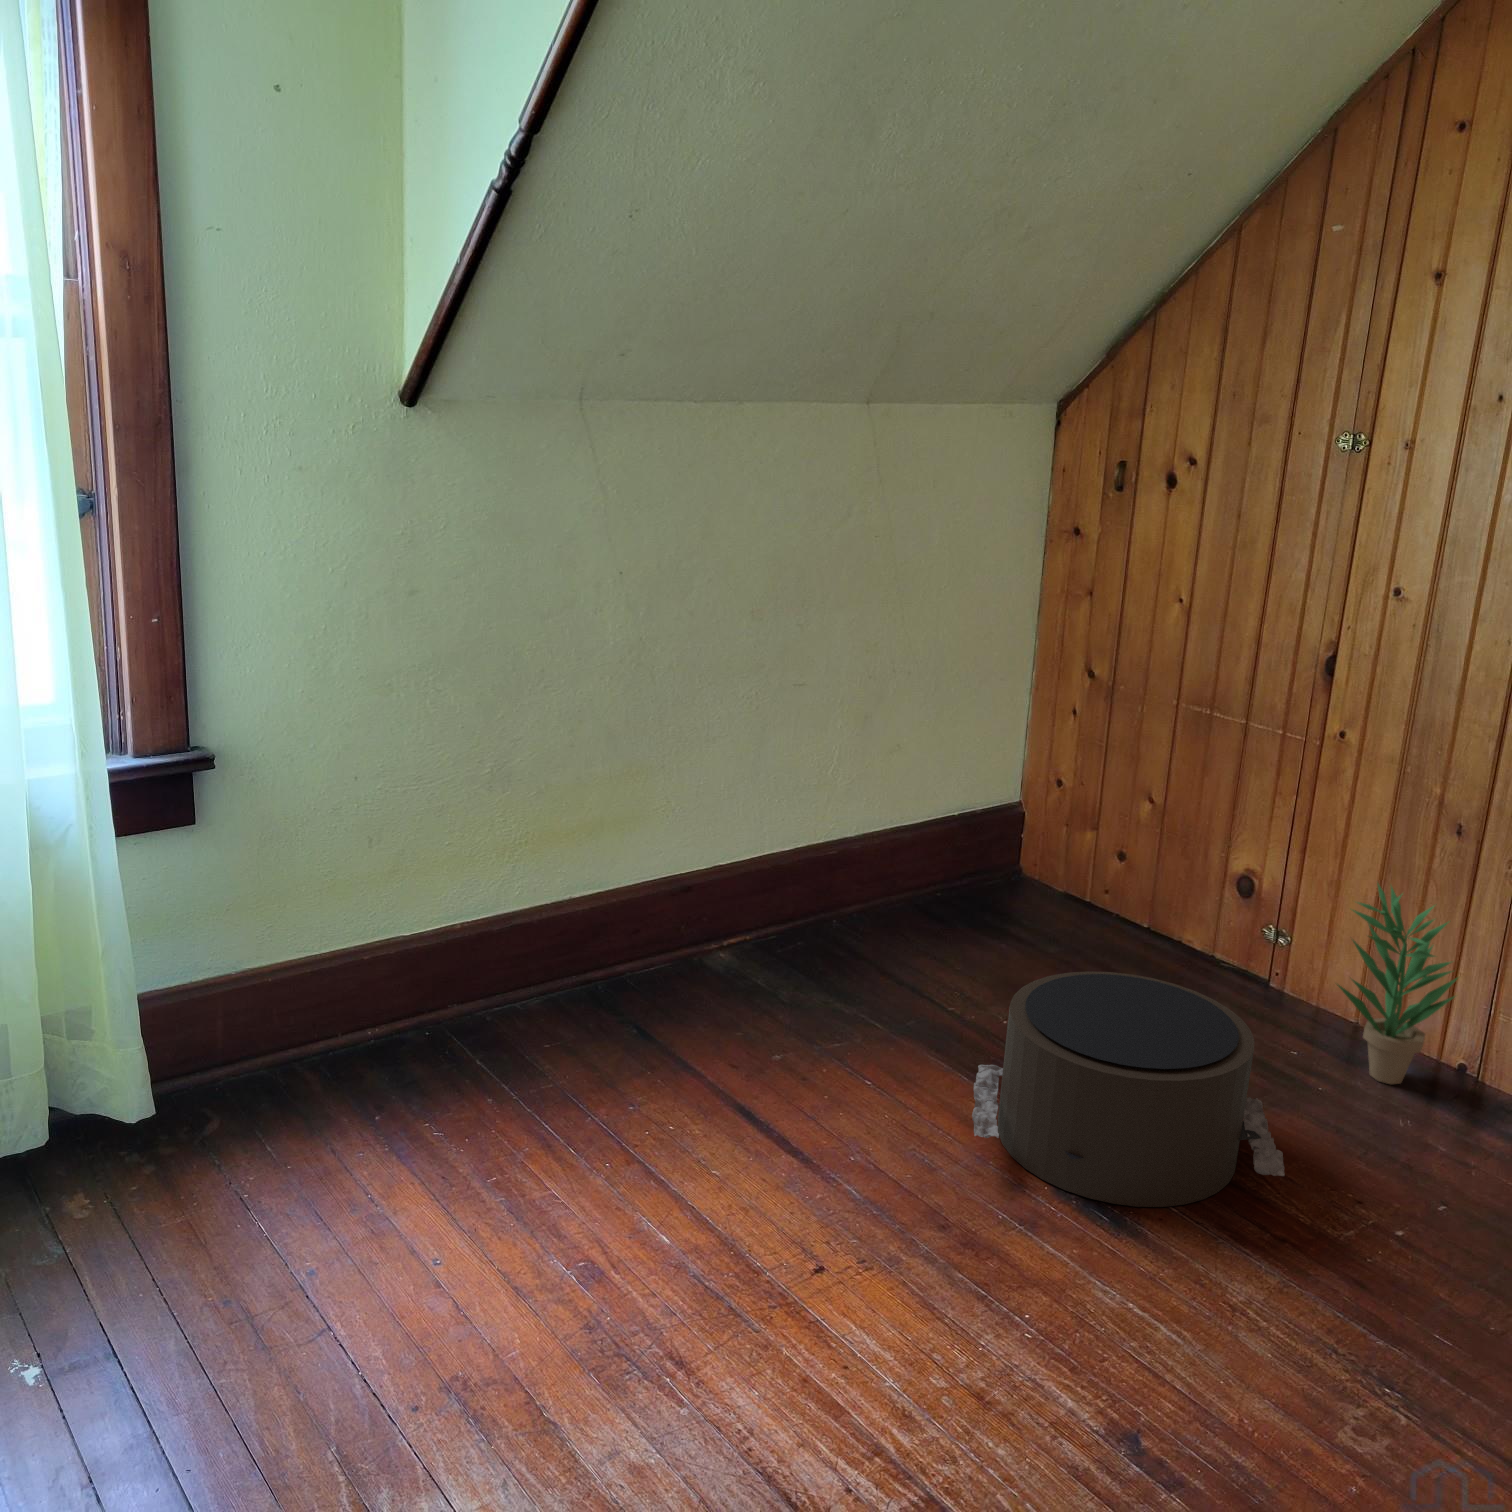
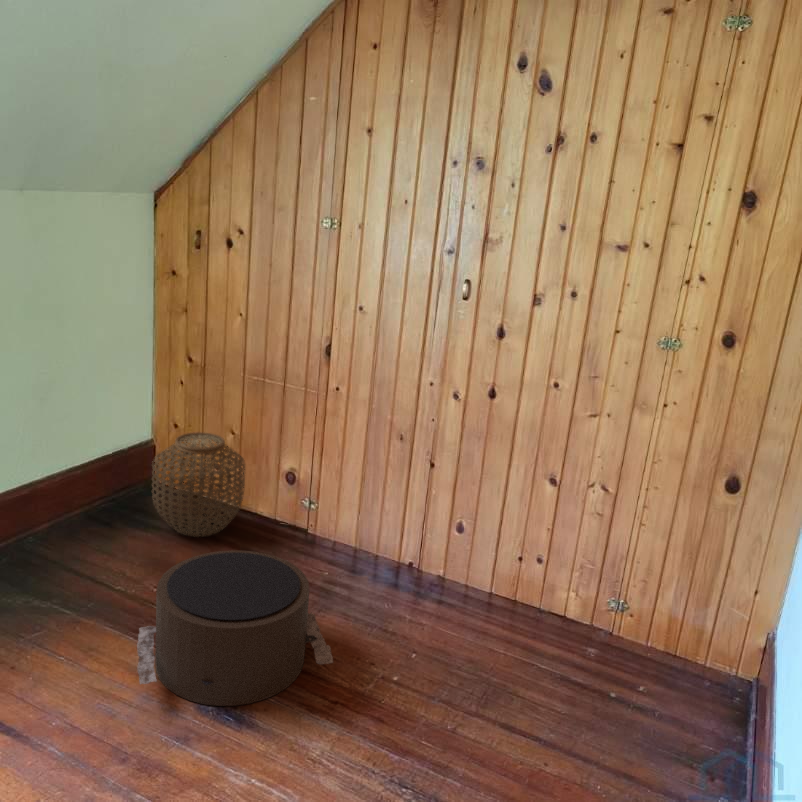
woven basket: none [1011,793,1167,965] -> present [152,432,245,536]
potted plant: present [1337,884,1458,1084] -> none [345,472,408,582]

